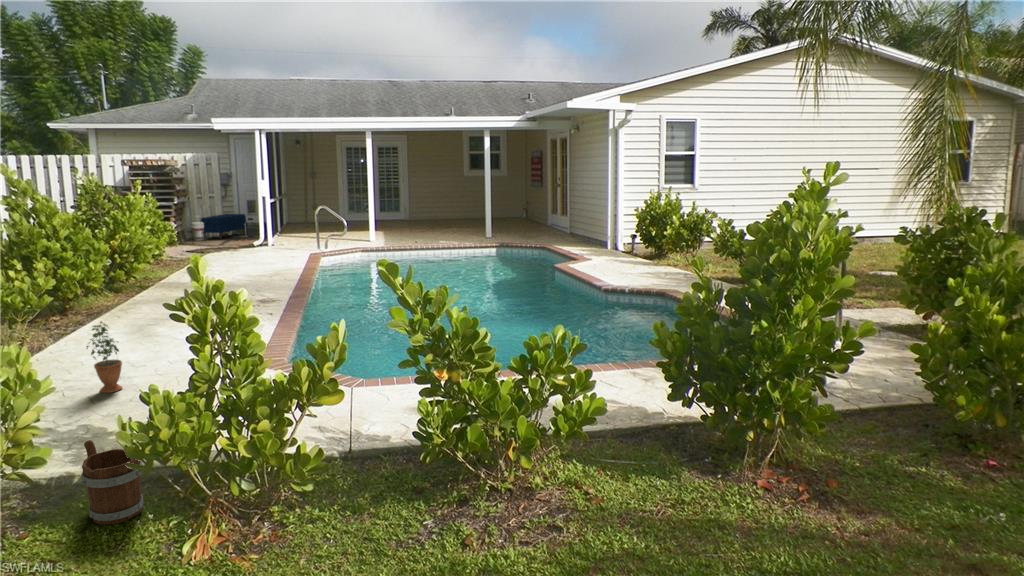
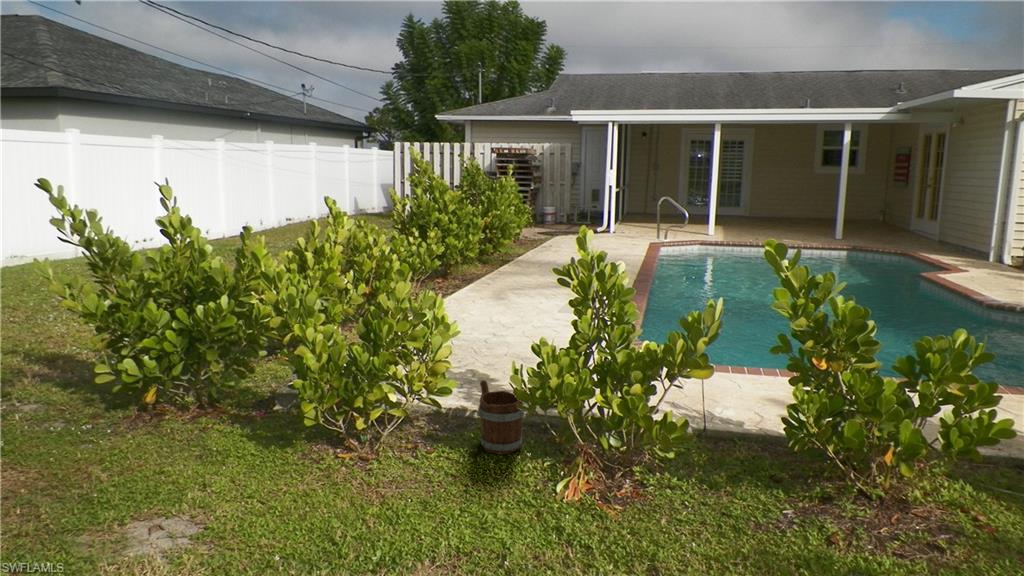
bench: present [201,214,246,239] -> none [550,201,590,225]
potted plant: present [87,322,122,393] -> none [472,283,498,347]

